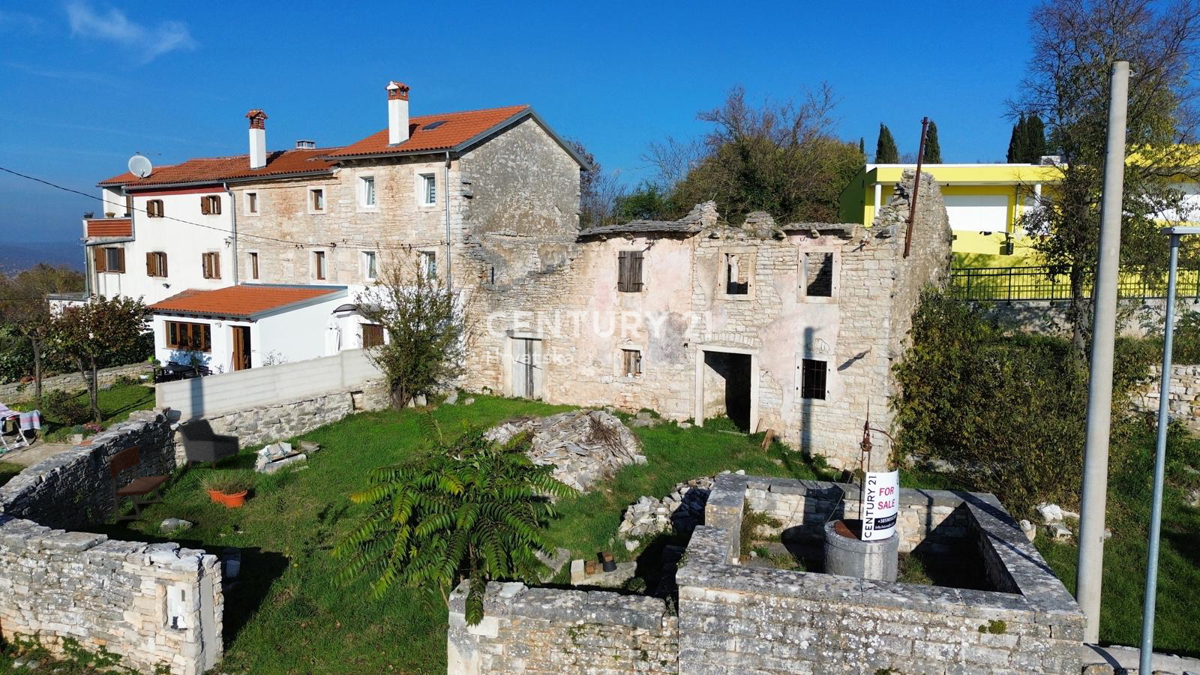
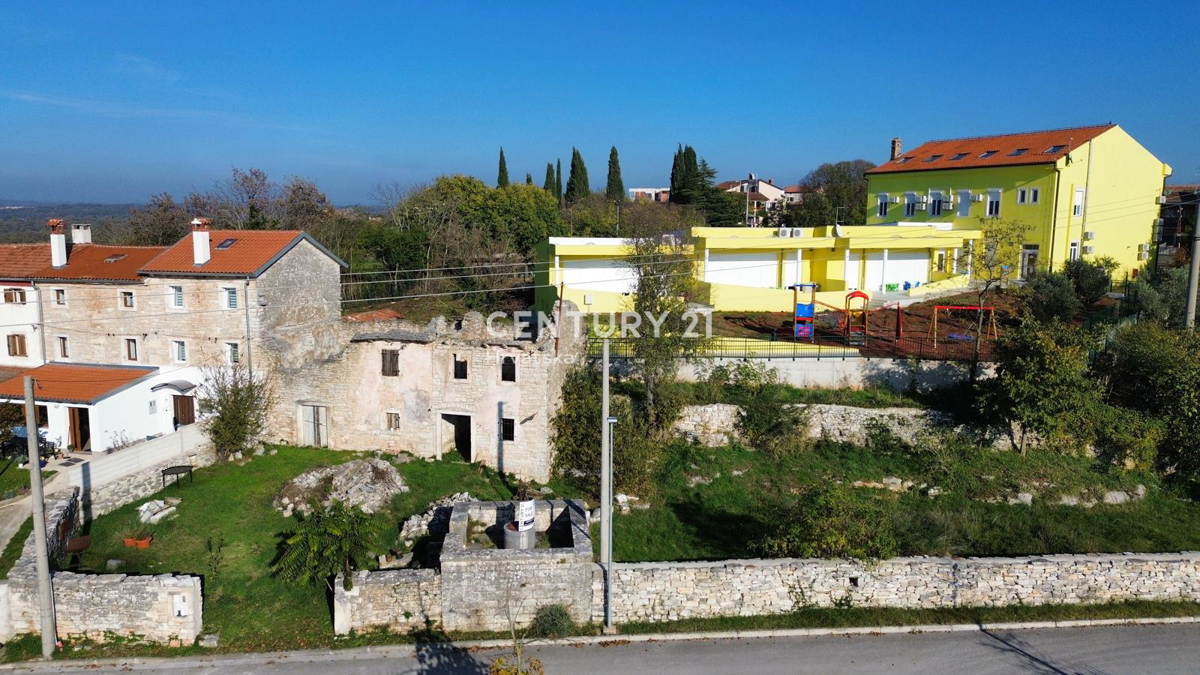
round table: none [308,403,350,433] -> present [161,465,193,488]
chair: present [178,419,240,469] -> none [76,490,122,526]

